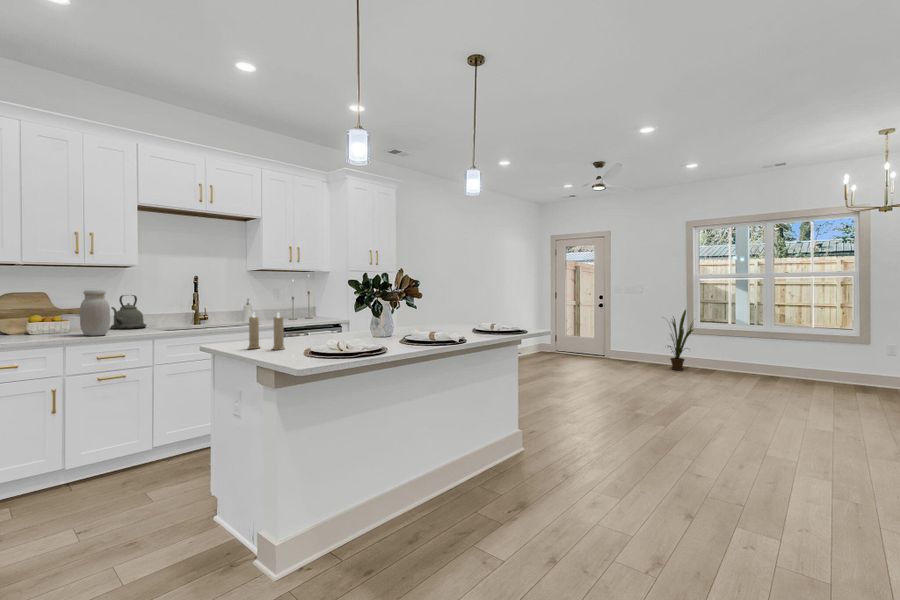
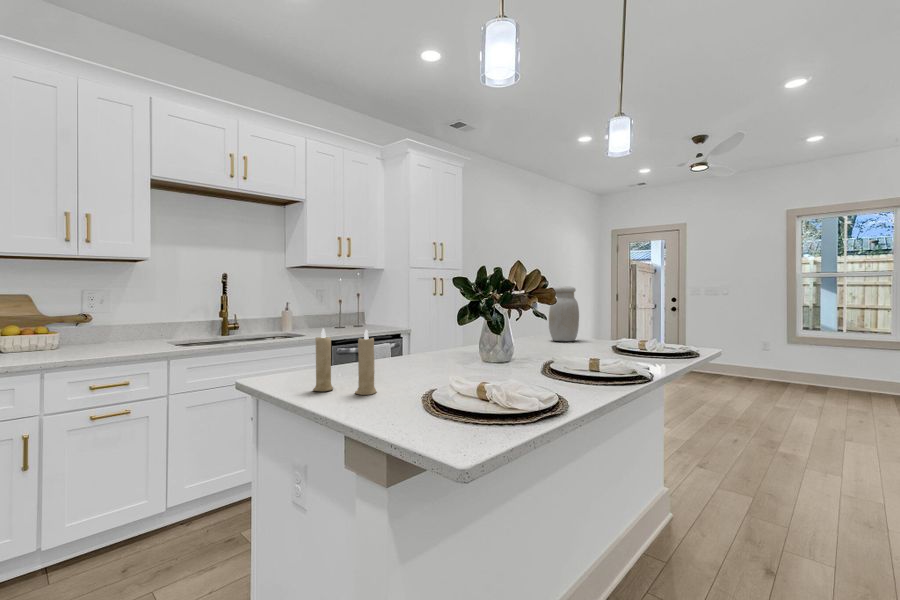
jar: present [80,290,110,336] -> present [549,286,579,341]
kettle: present [111,295,146,329] -> none [114,298,161,343]
house plant: present [669,310,693,370] -> none [755,315,803,386]

